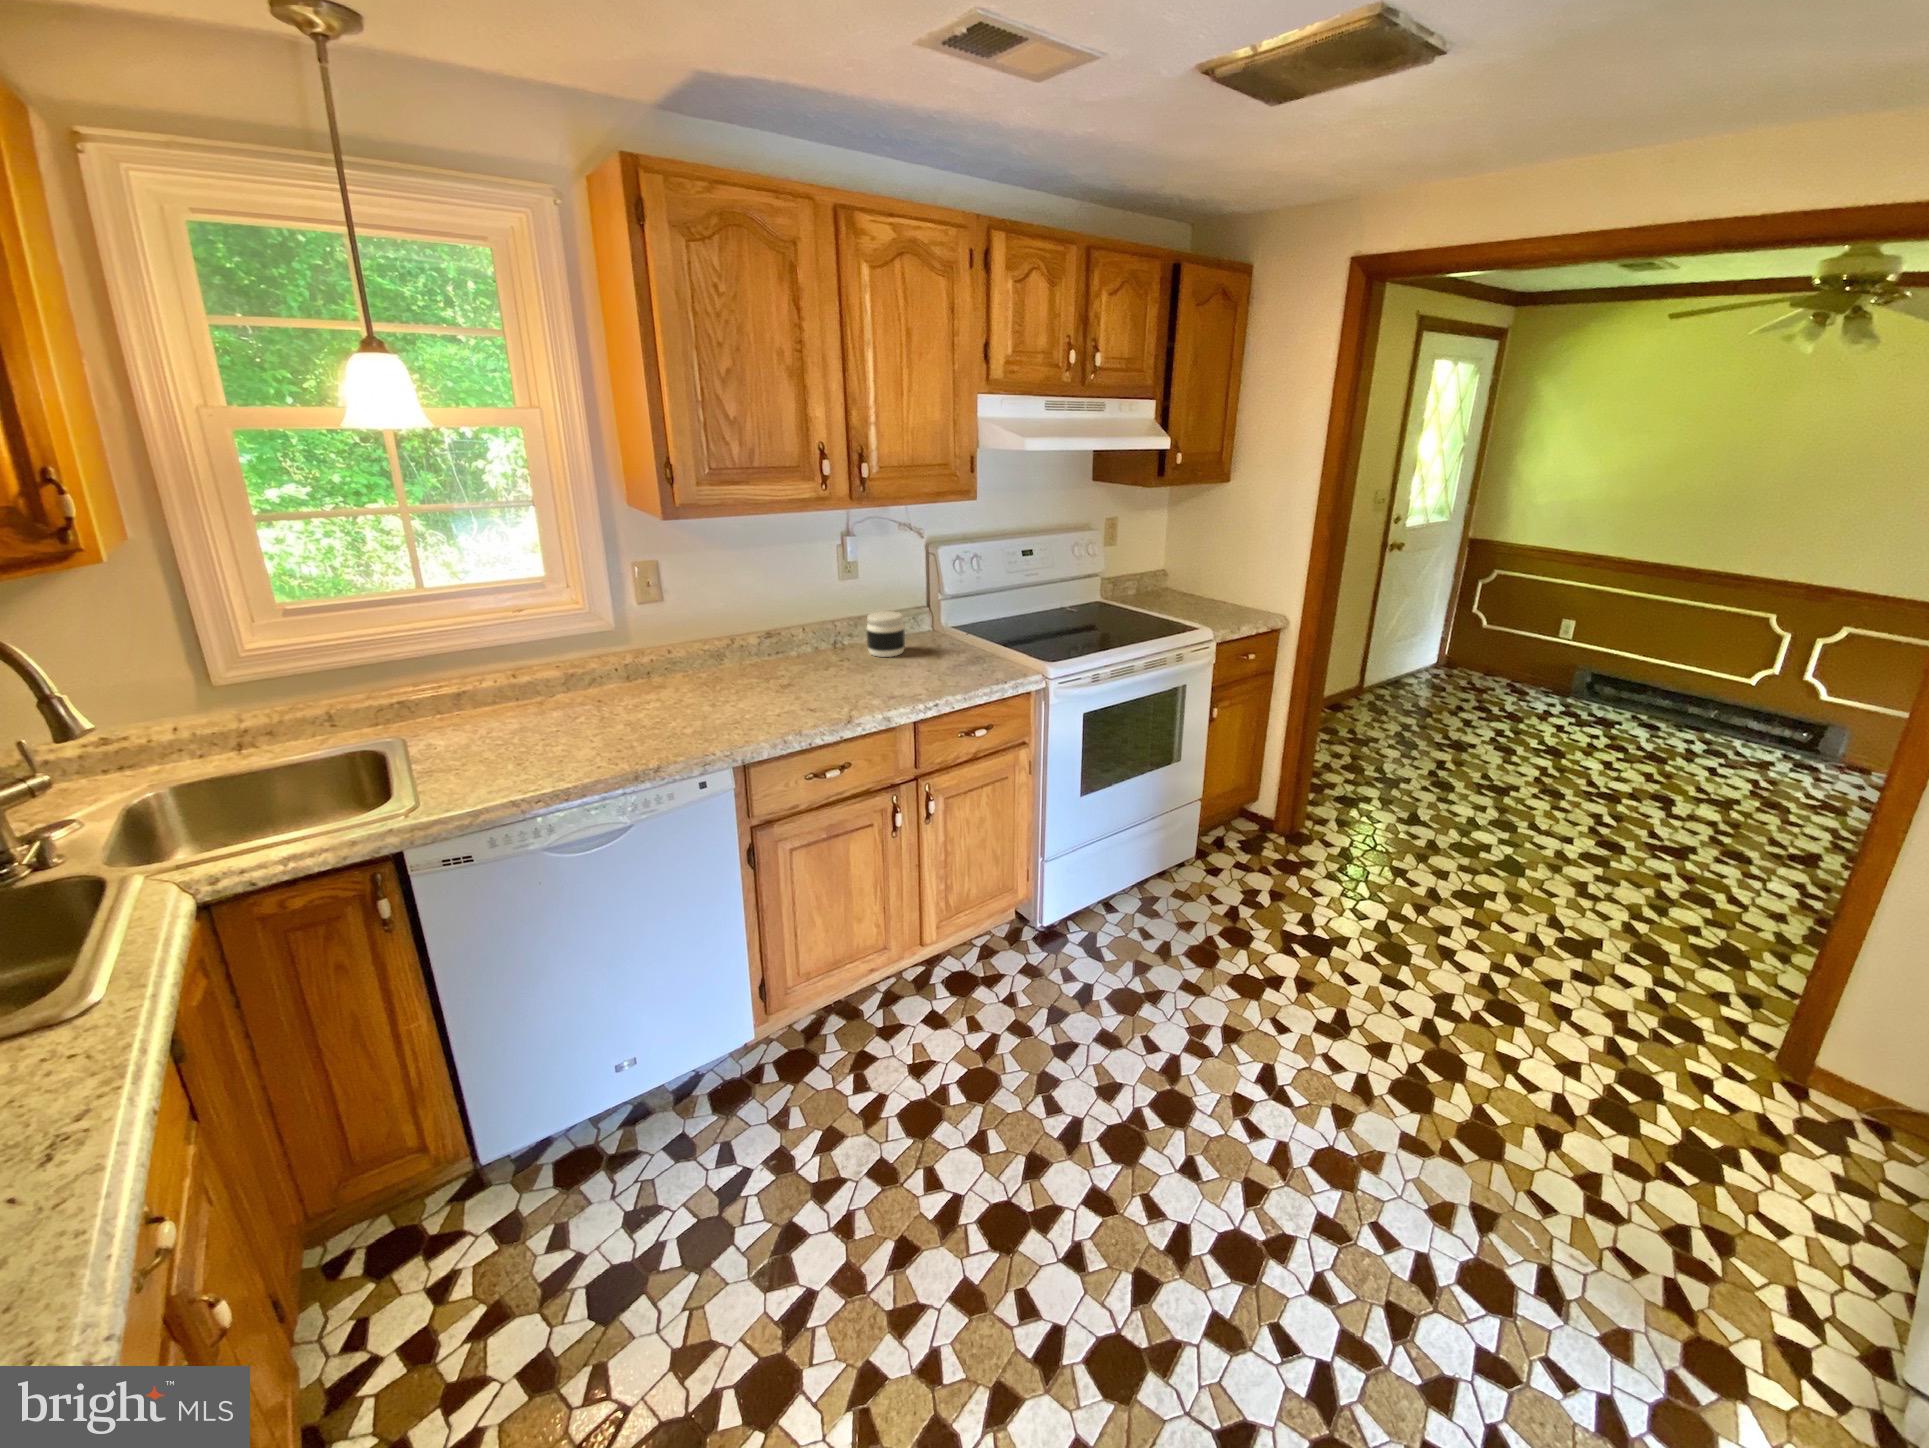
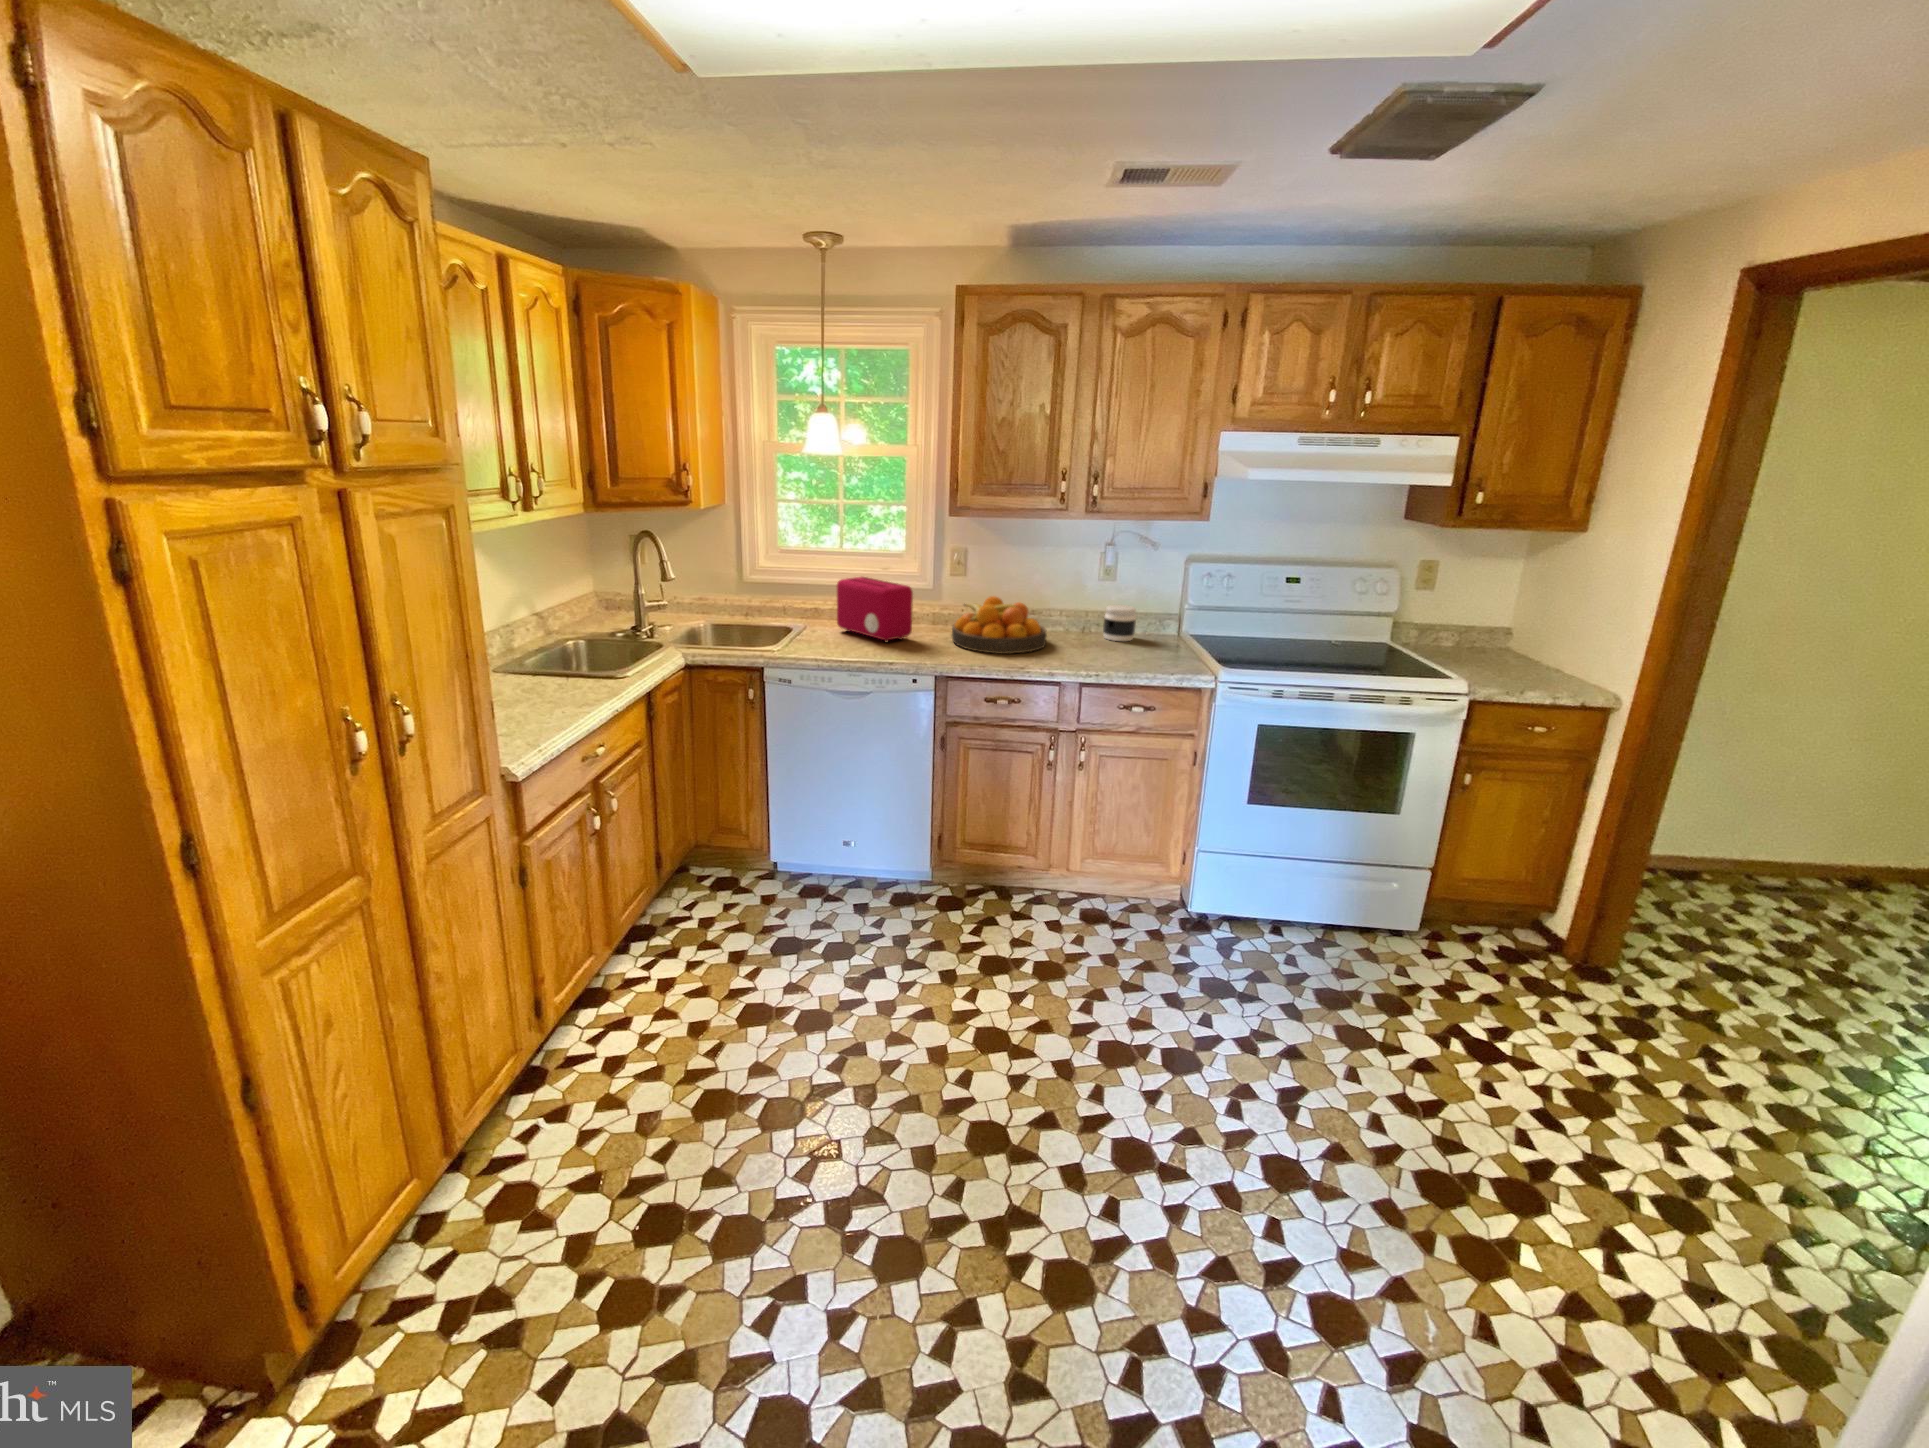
fruit bowl: none [694,632,833,717] -> present [952,596,1047,654]
toaster: none [475,641,640,740] -> present [837,577,913,643]

